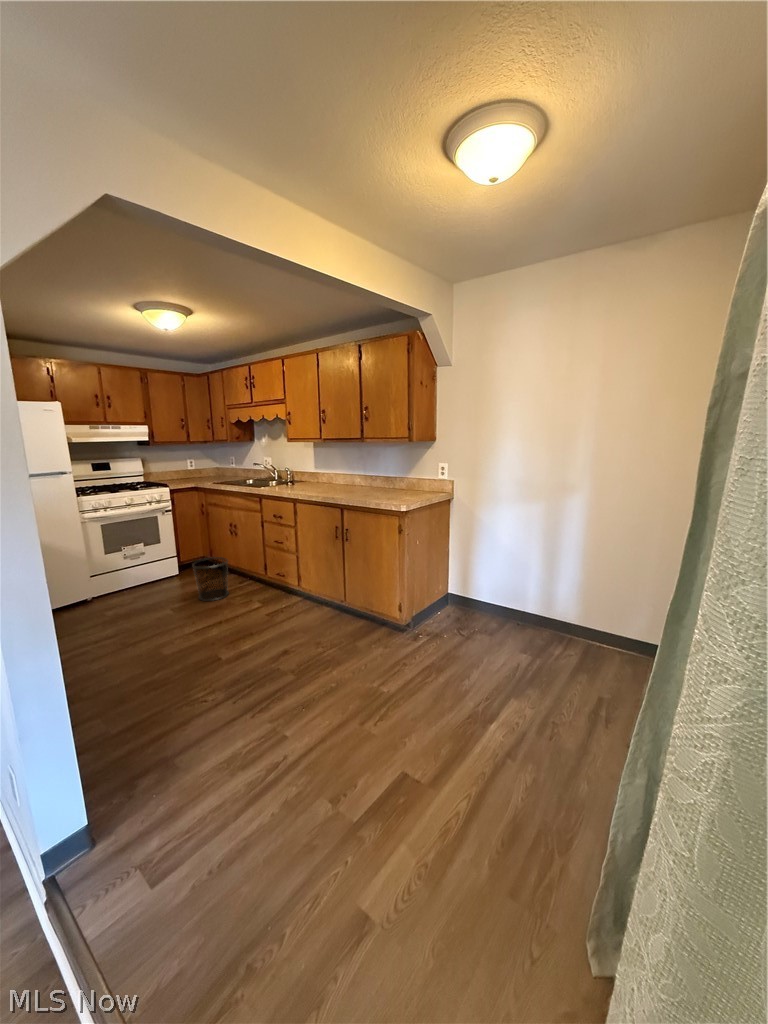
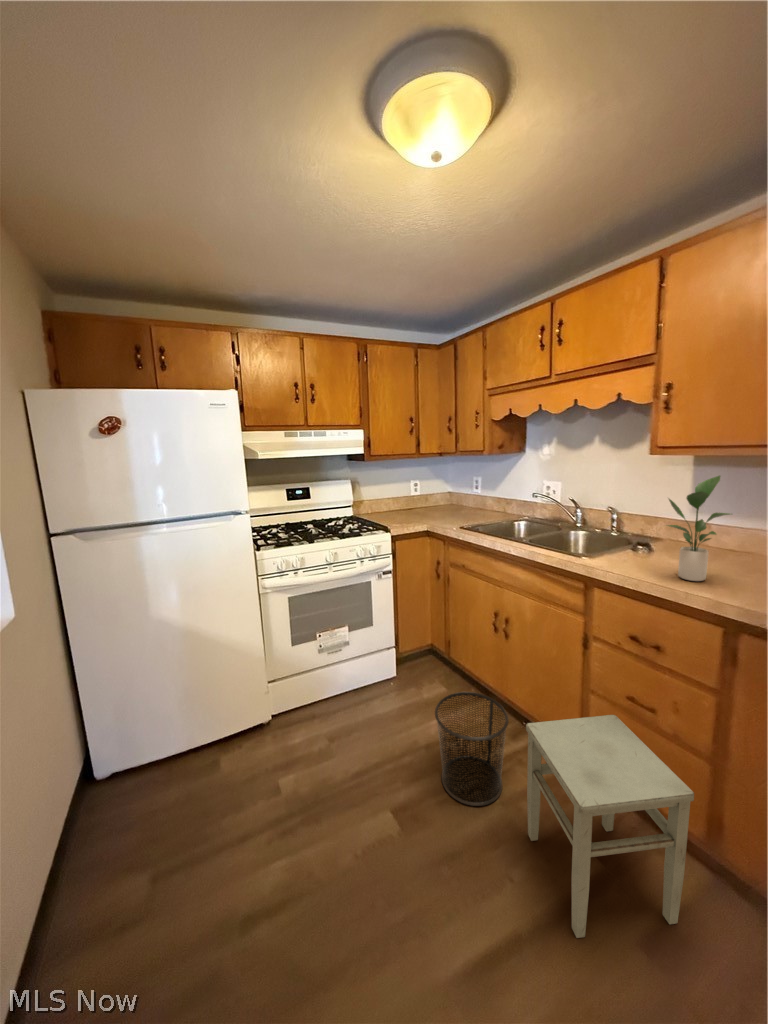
potted plant: none [278,450,300,490] -> present [667,476,730,581]
stool: none [228,547,280,615] -> present [526,715,694,938]

